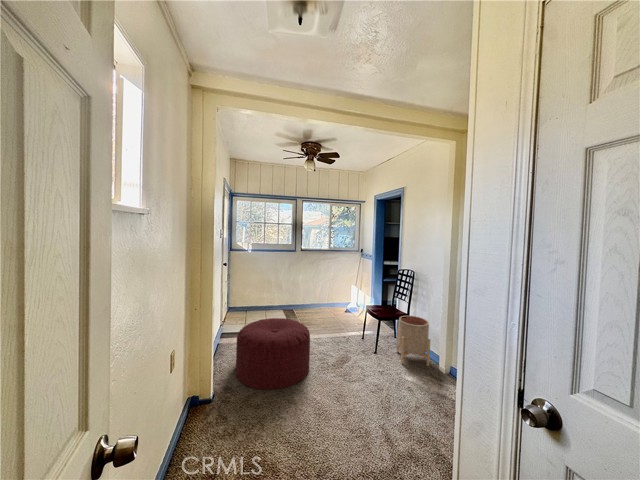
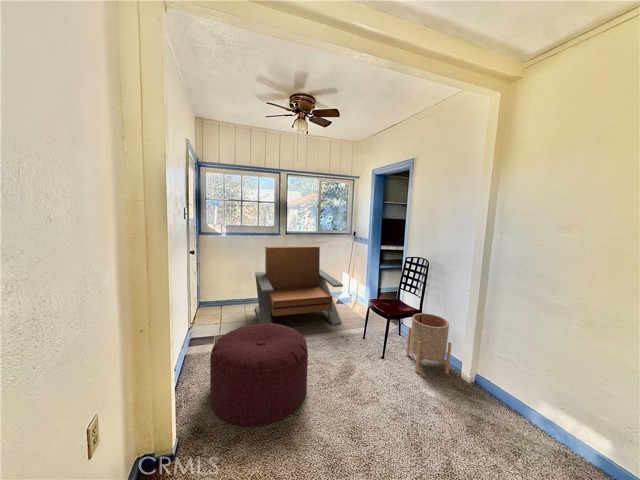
lounge chair: none [274,261,346,332] -> present [255,246,343,325]

